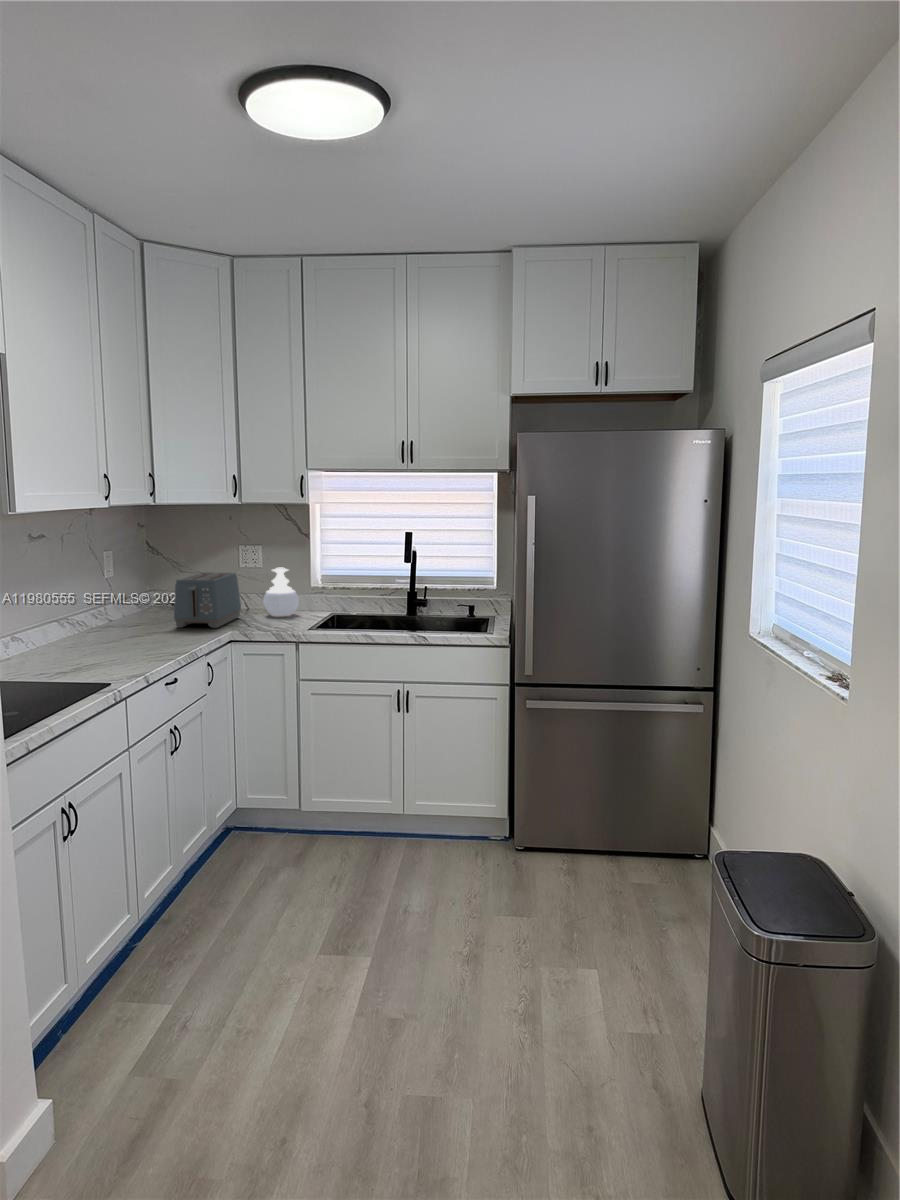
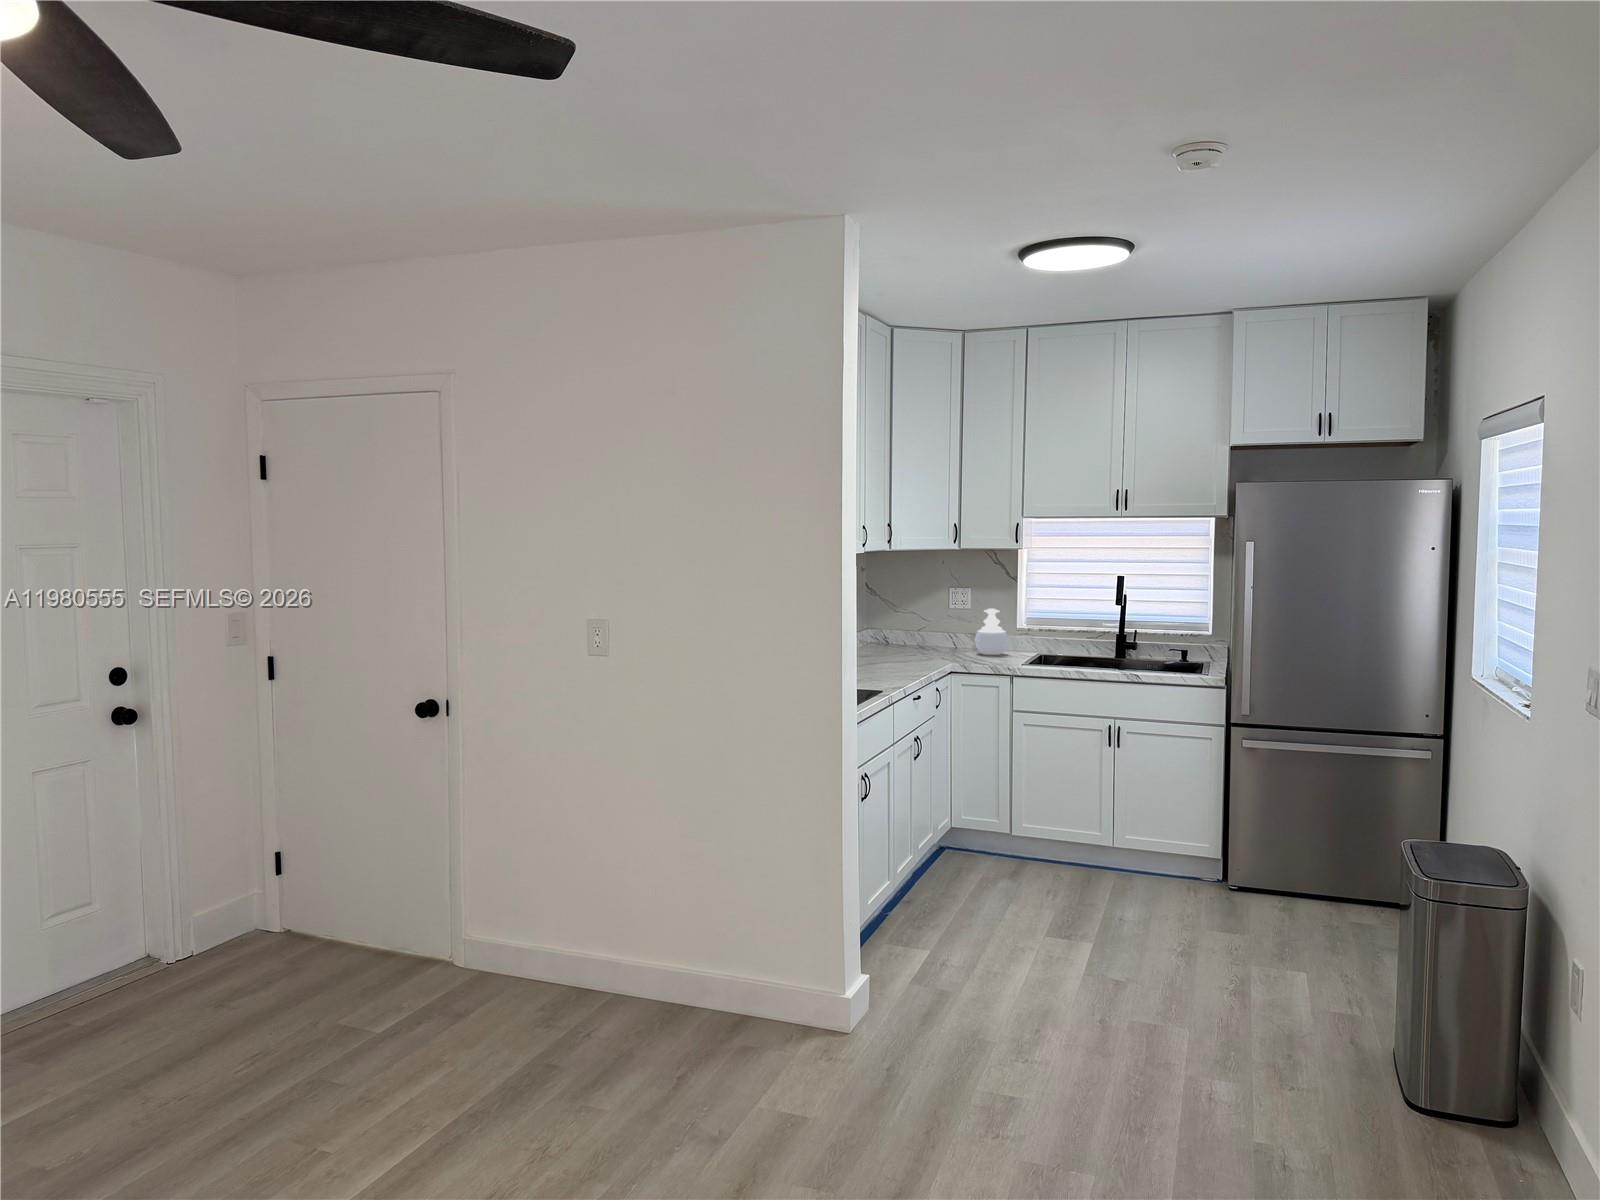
toaster: present [174,572,241,628] -> none [900,611,955,661]

